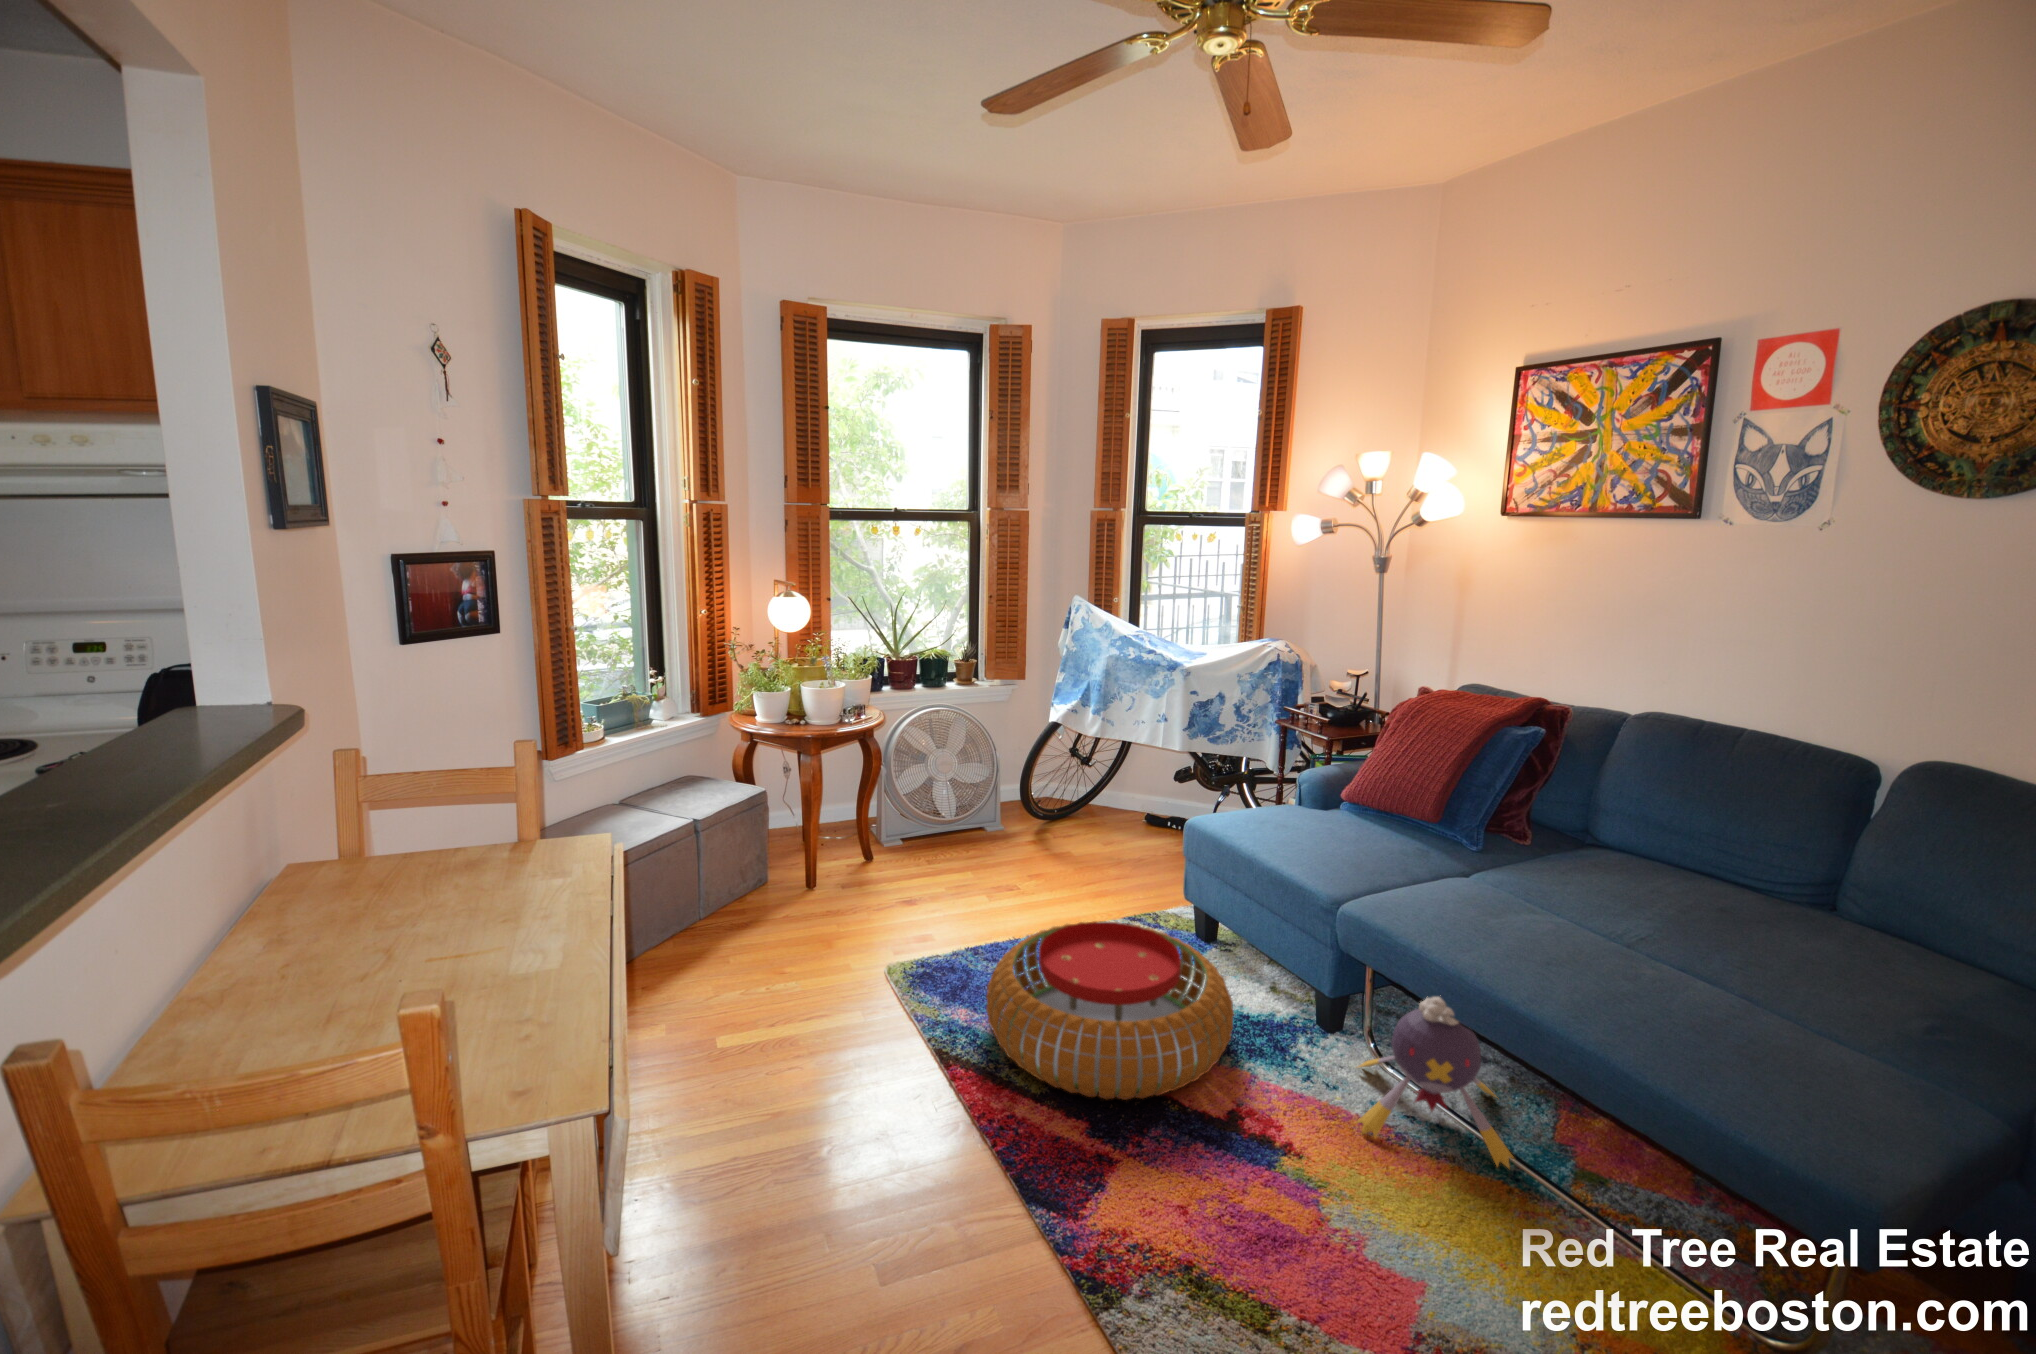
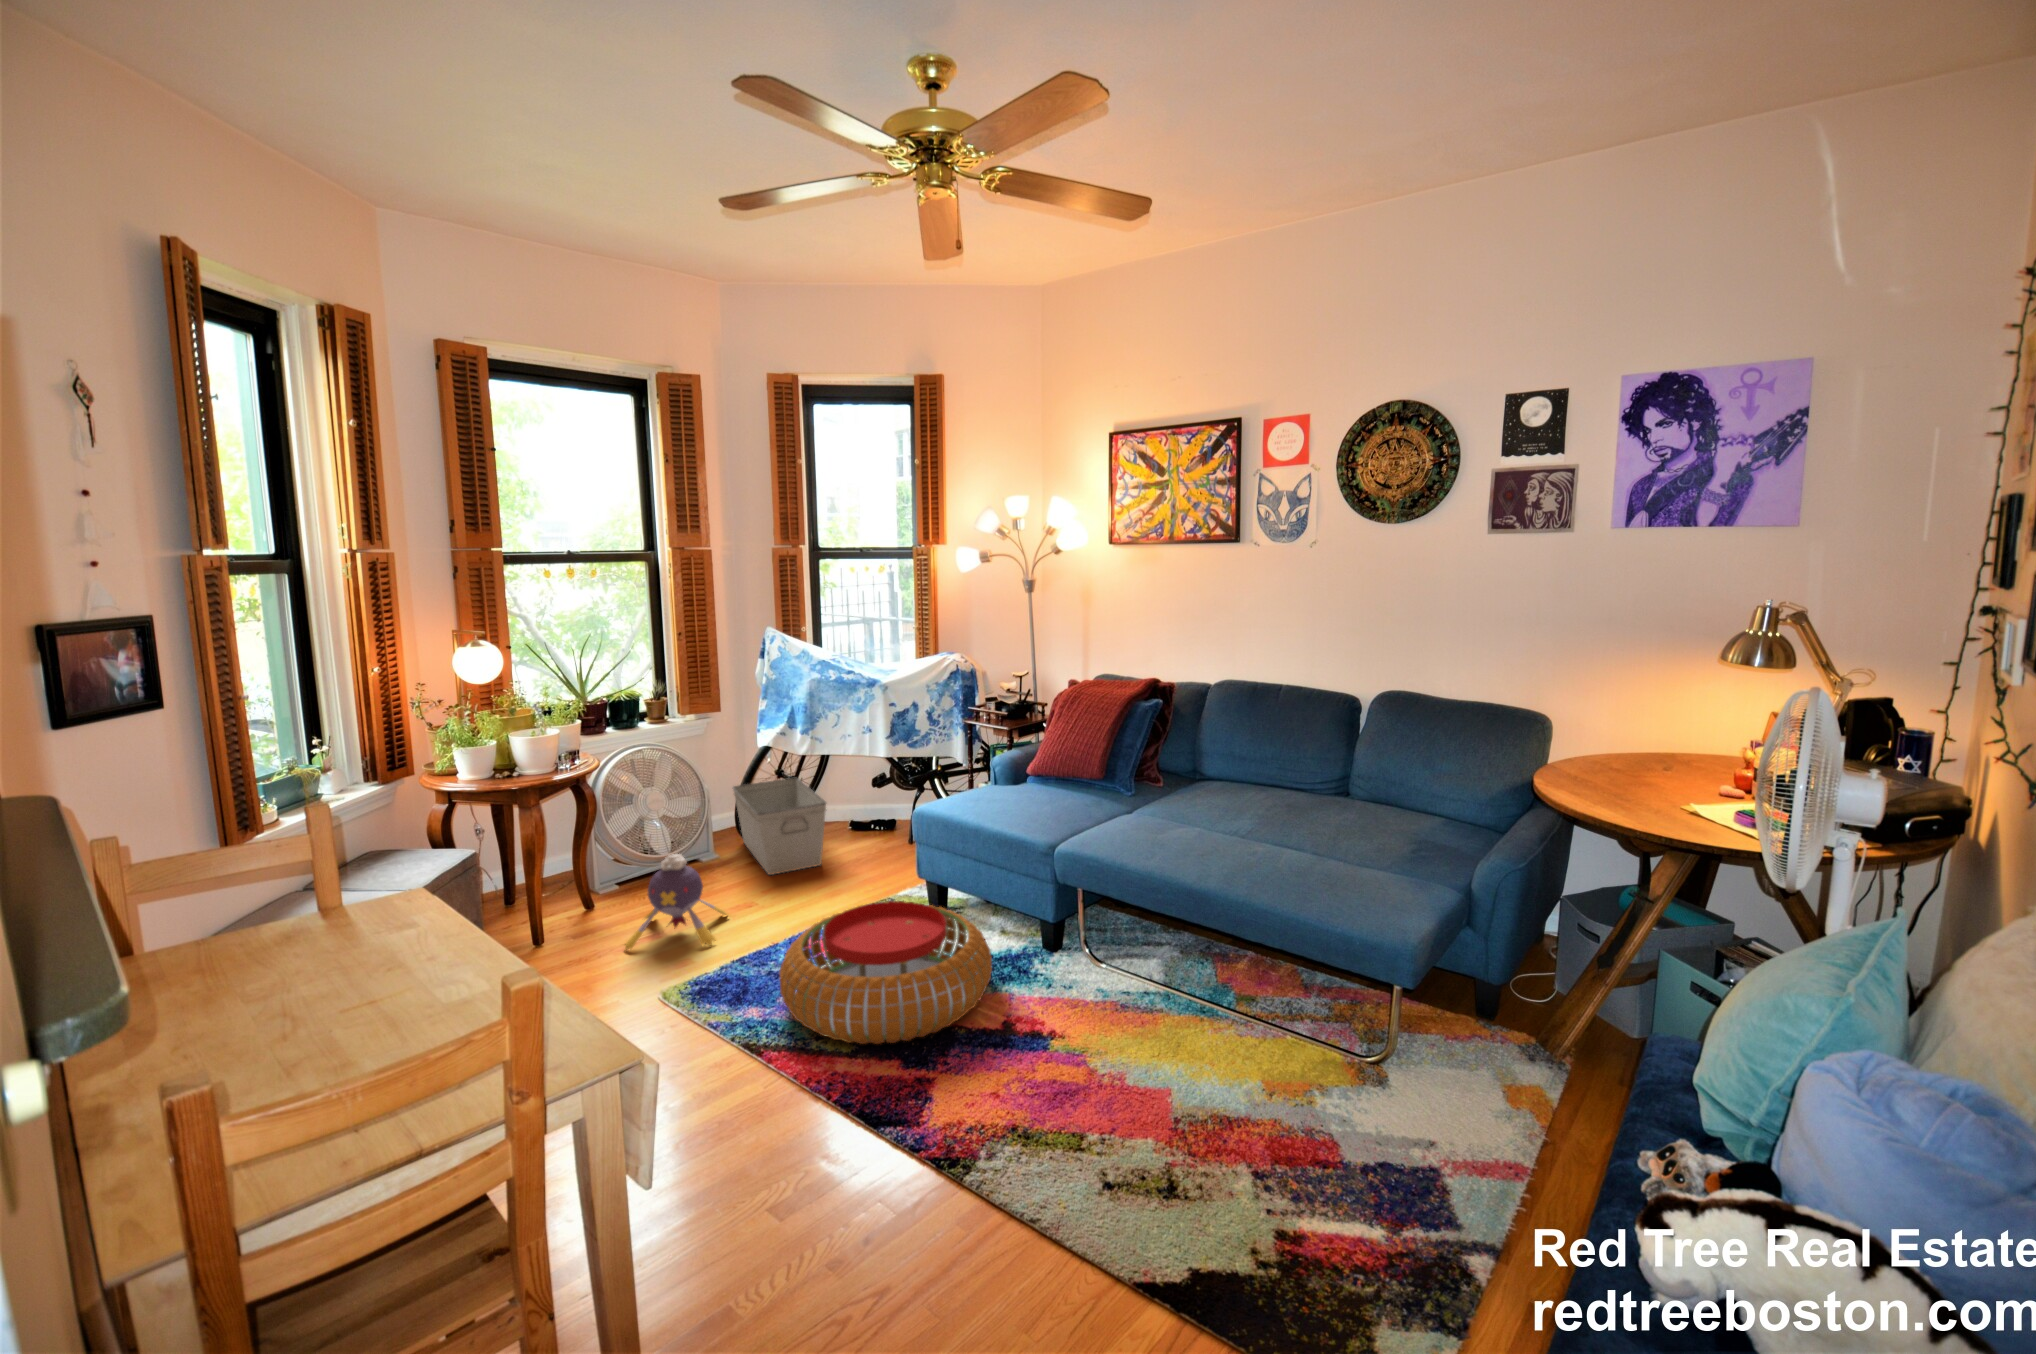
storage bin: none [1025,758,1109,858] -> present [733,778,826,875]
plush toy: present [1357,997,1514,1168] -> present [625,854,727,950]

